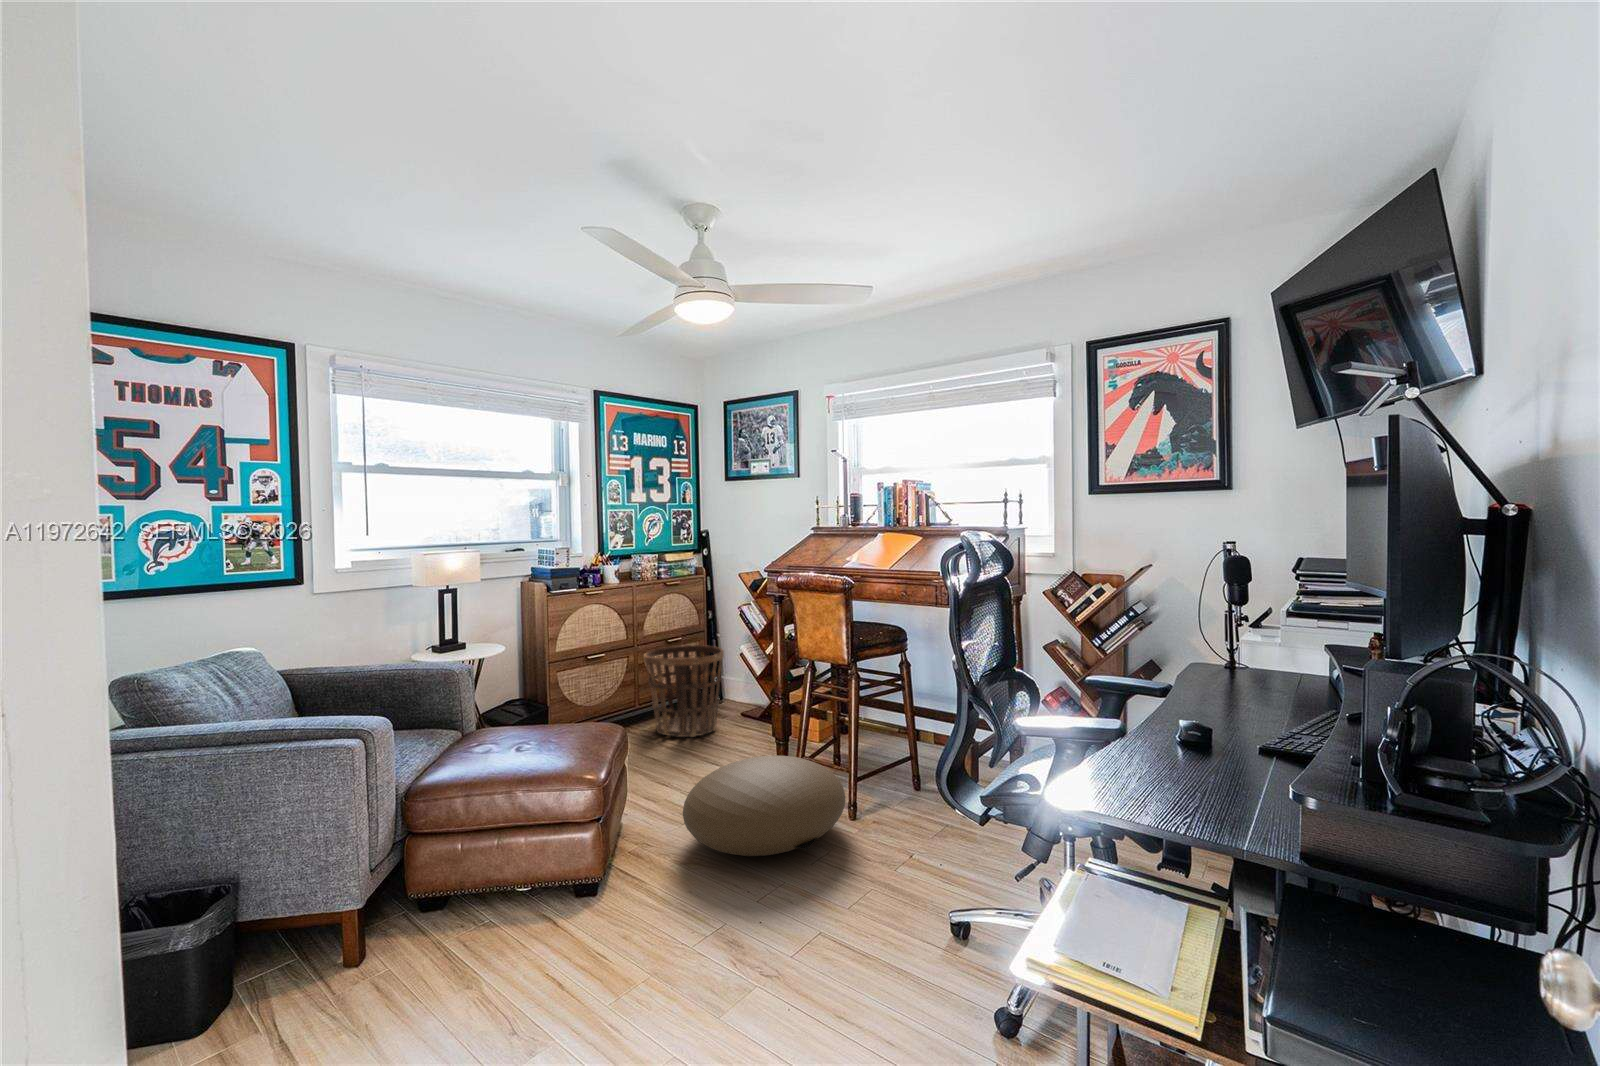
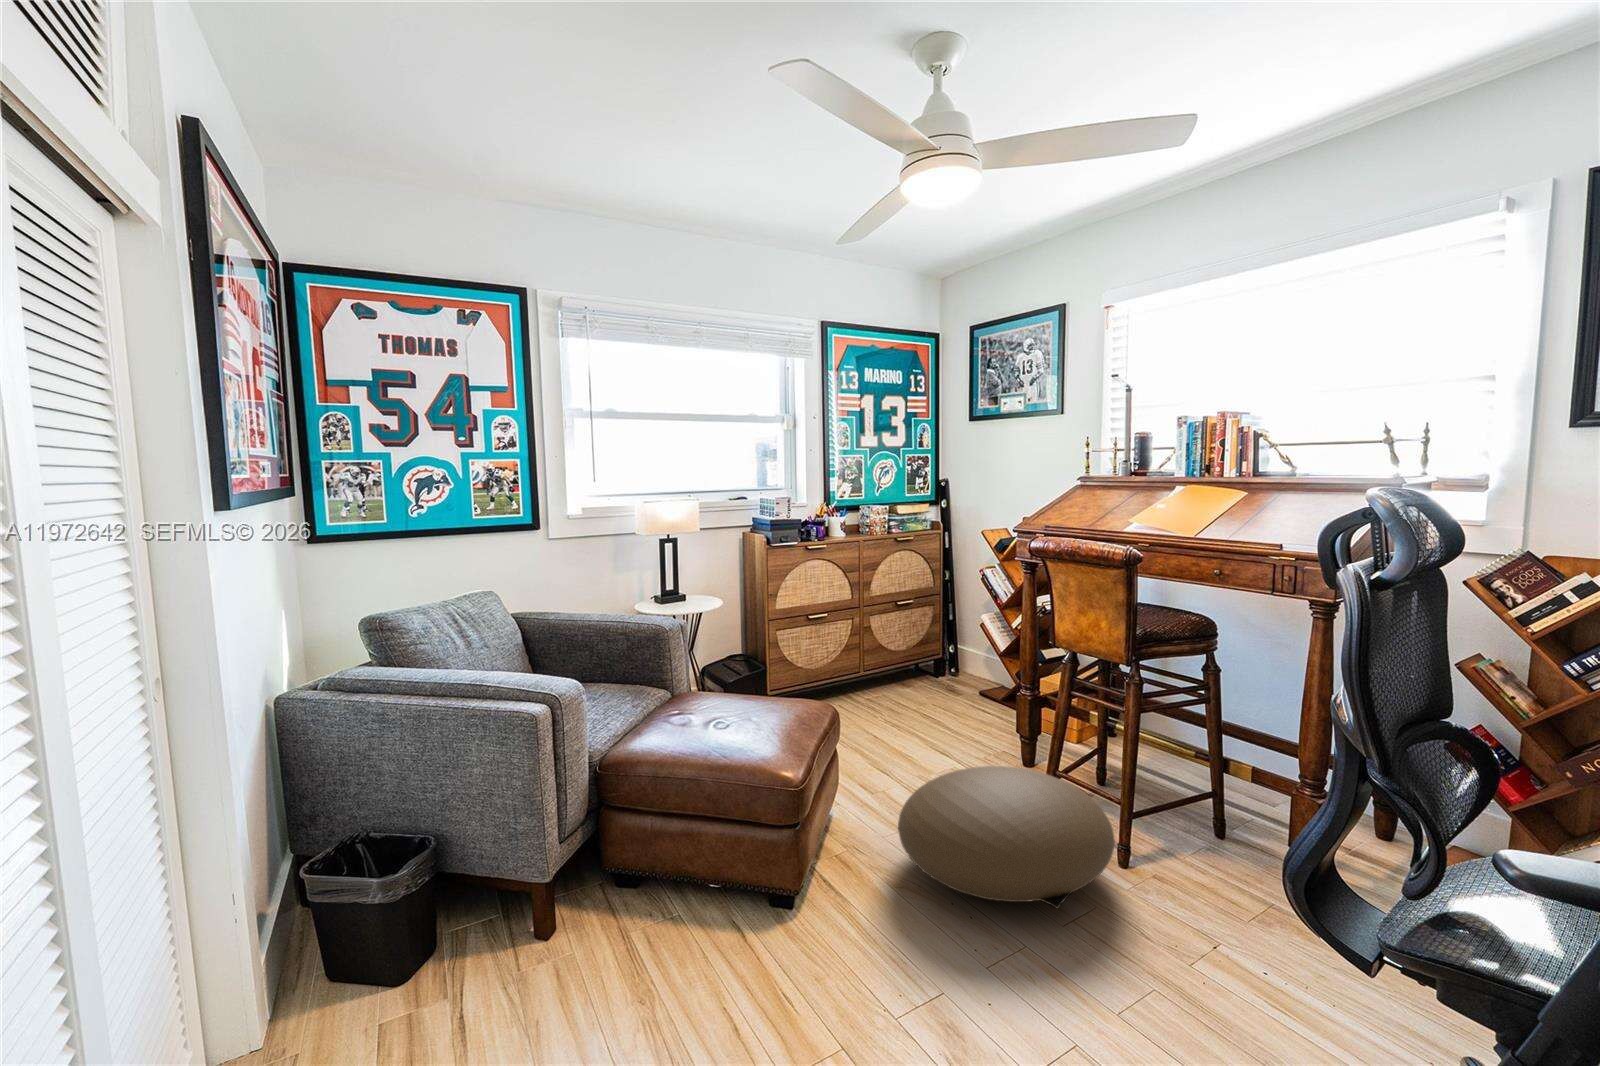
basket: present [644,645,724,737] -> none [869,612,961,719]

